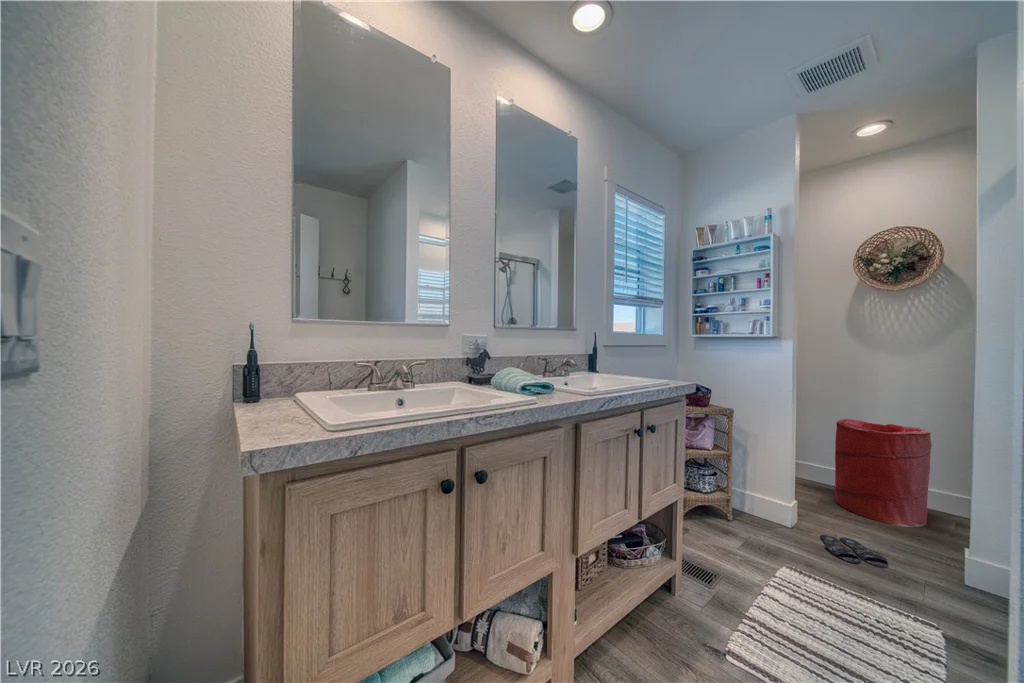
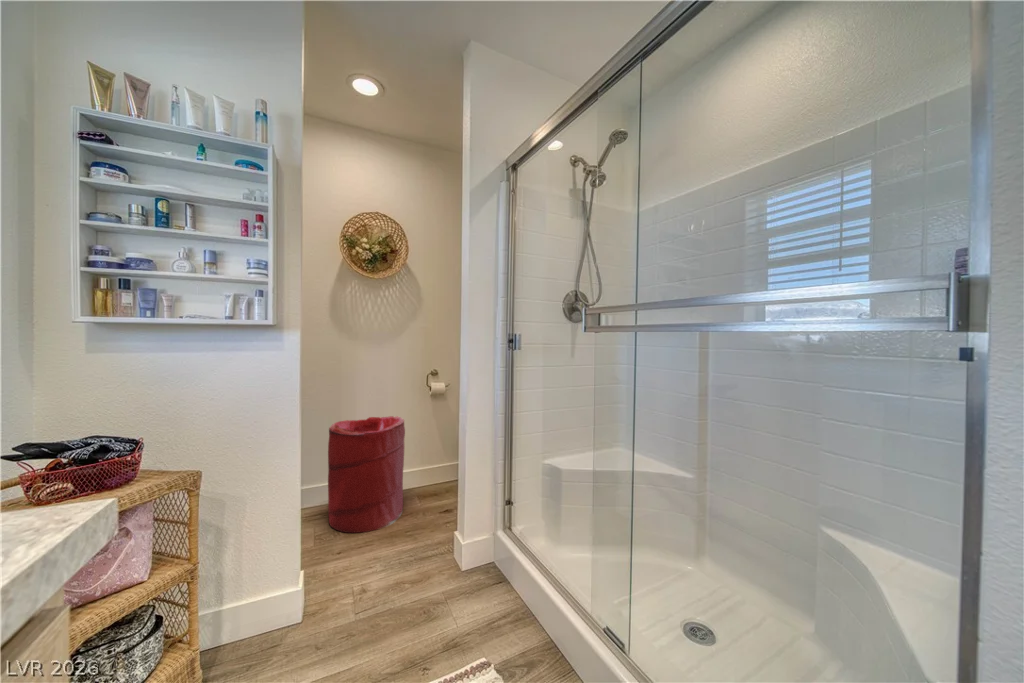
slippers: present [820,535,888,568] -> none [339,580,411,630]

